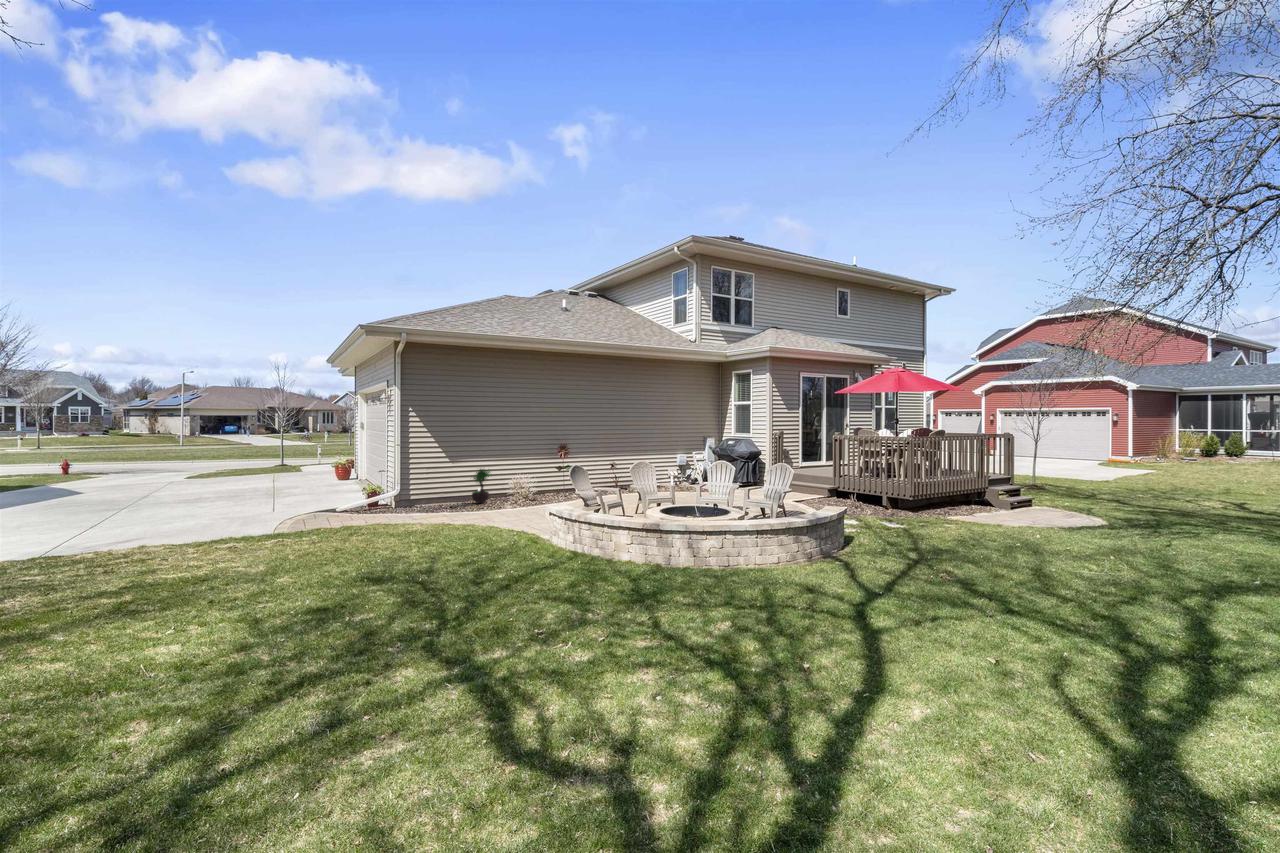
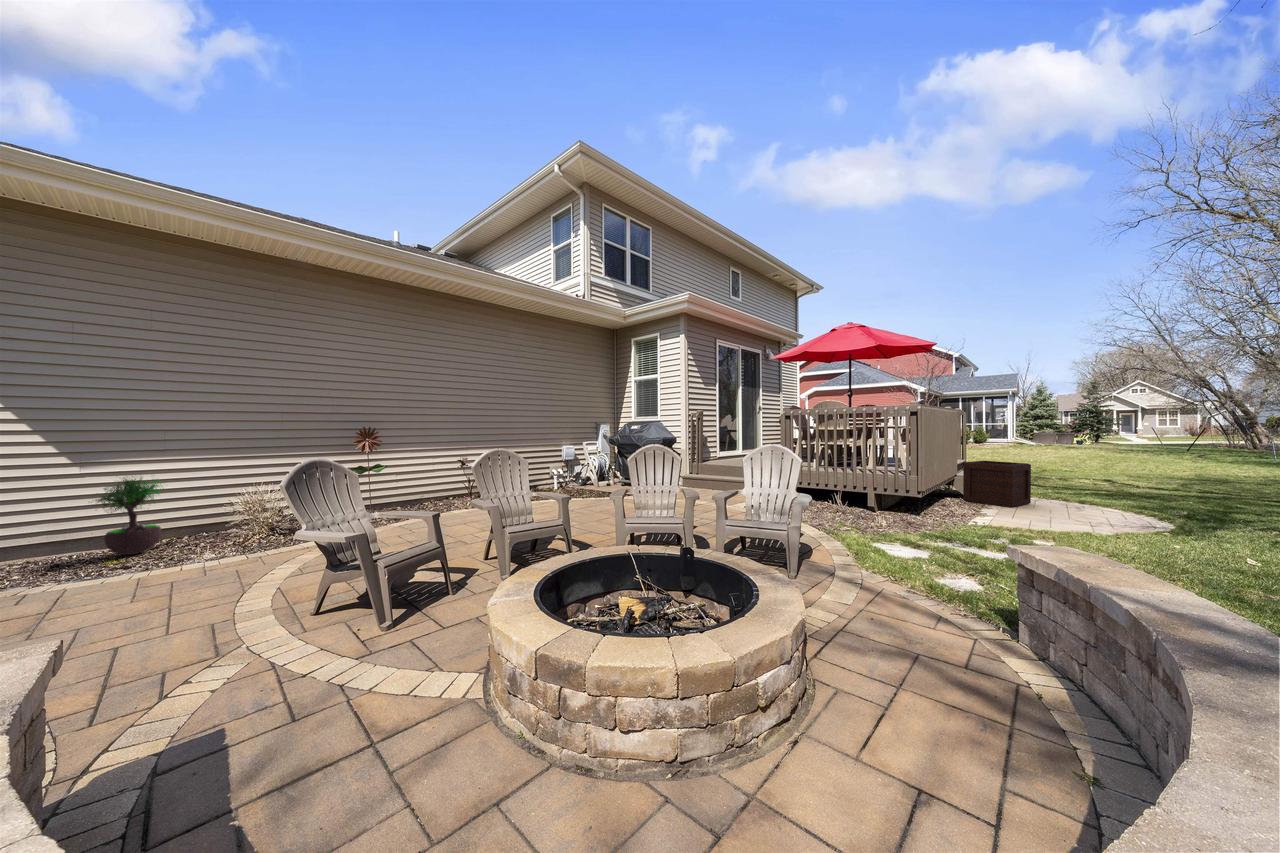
wooden crate: none [975,478,1026,513] -> present [963,461,1031,508]

